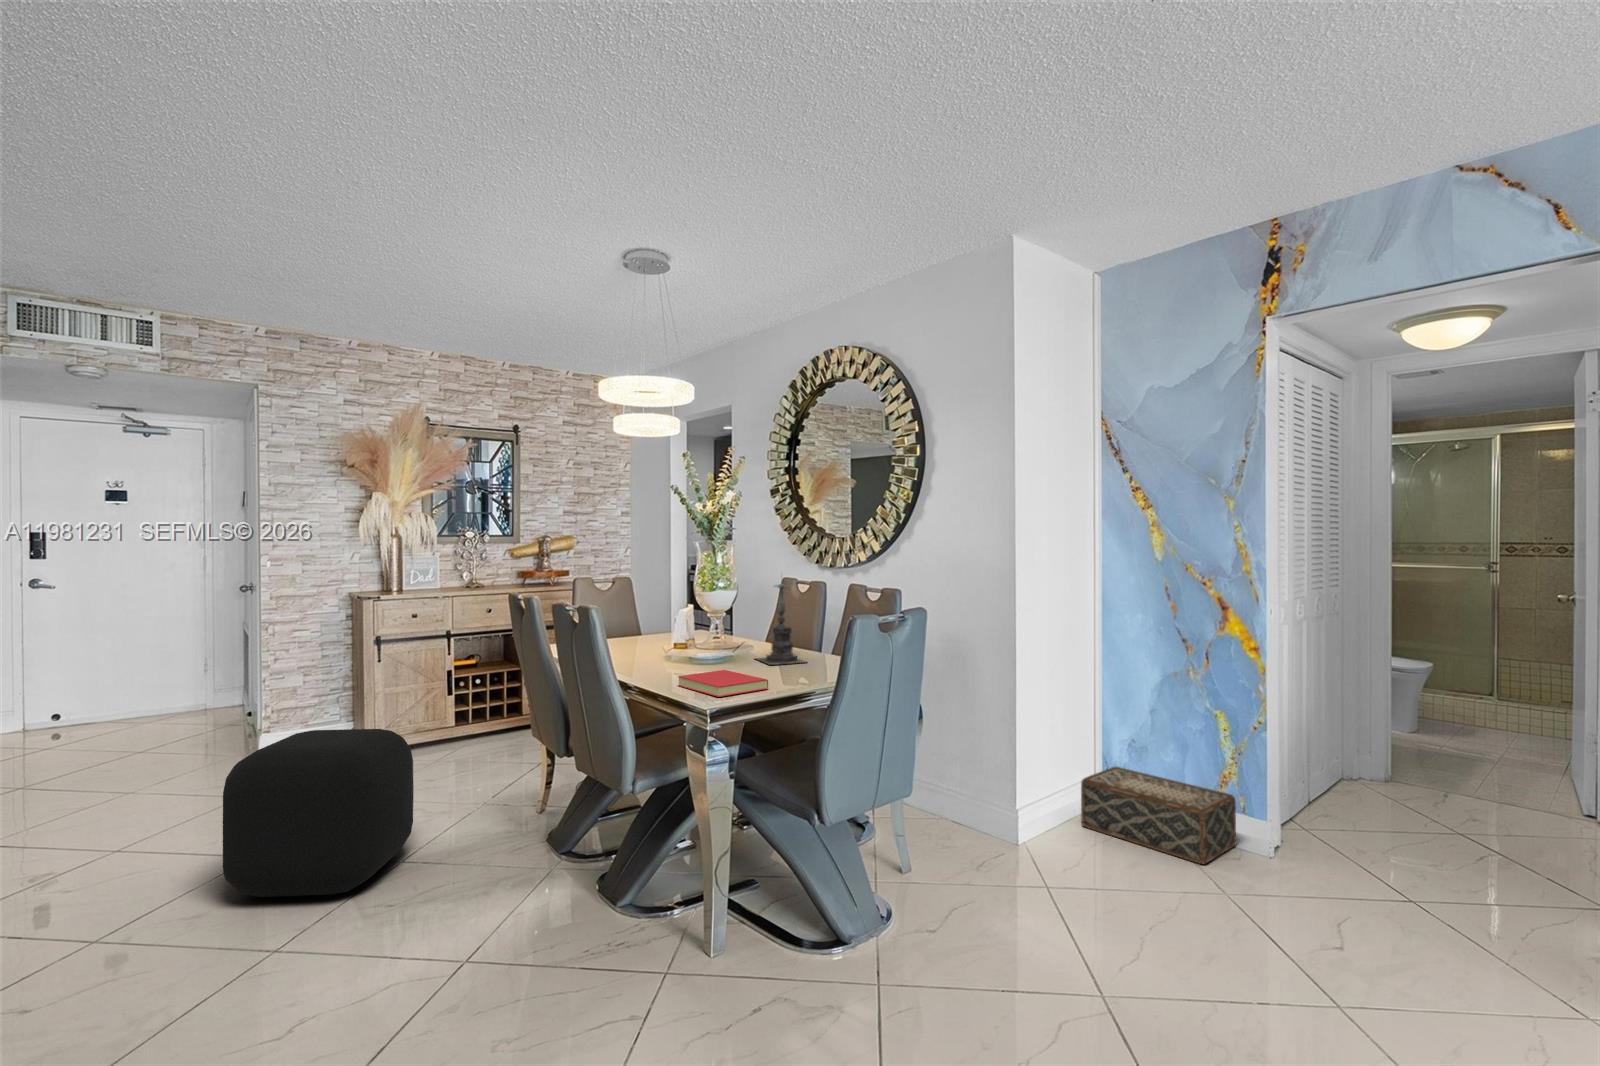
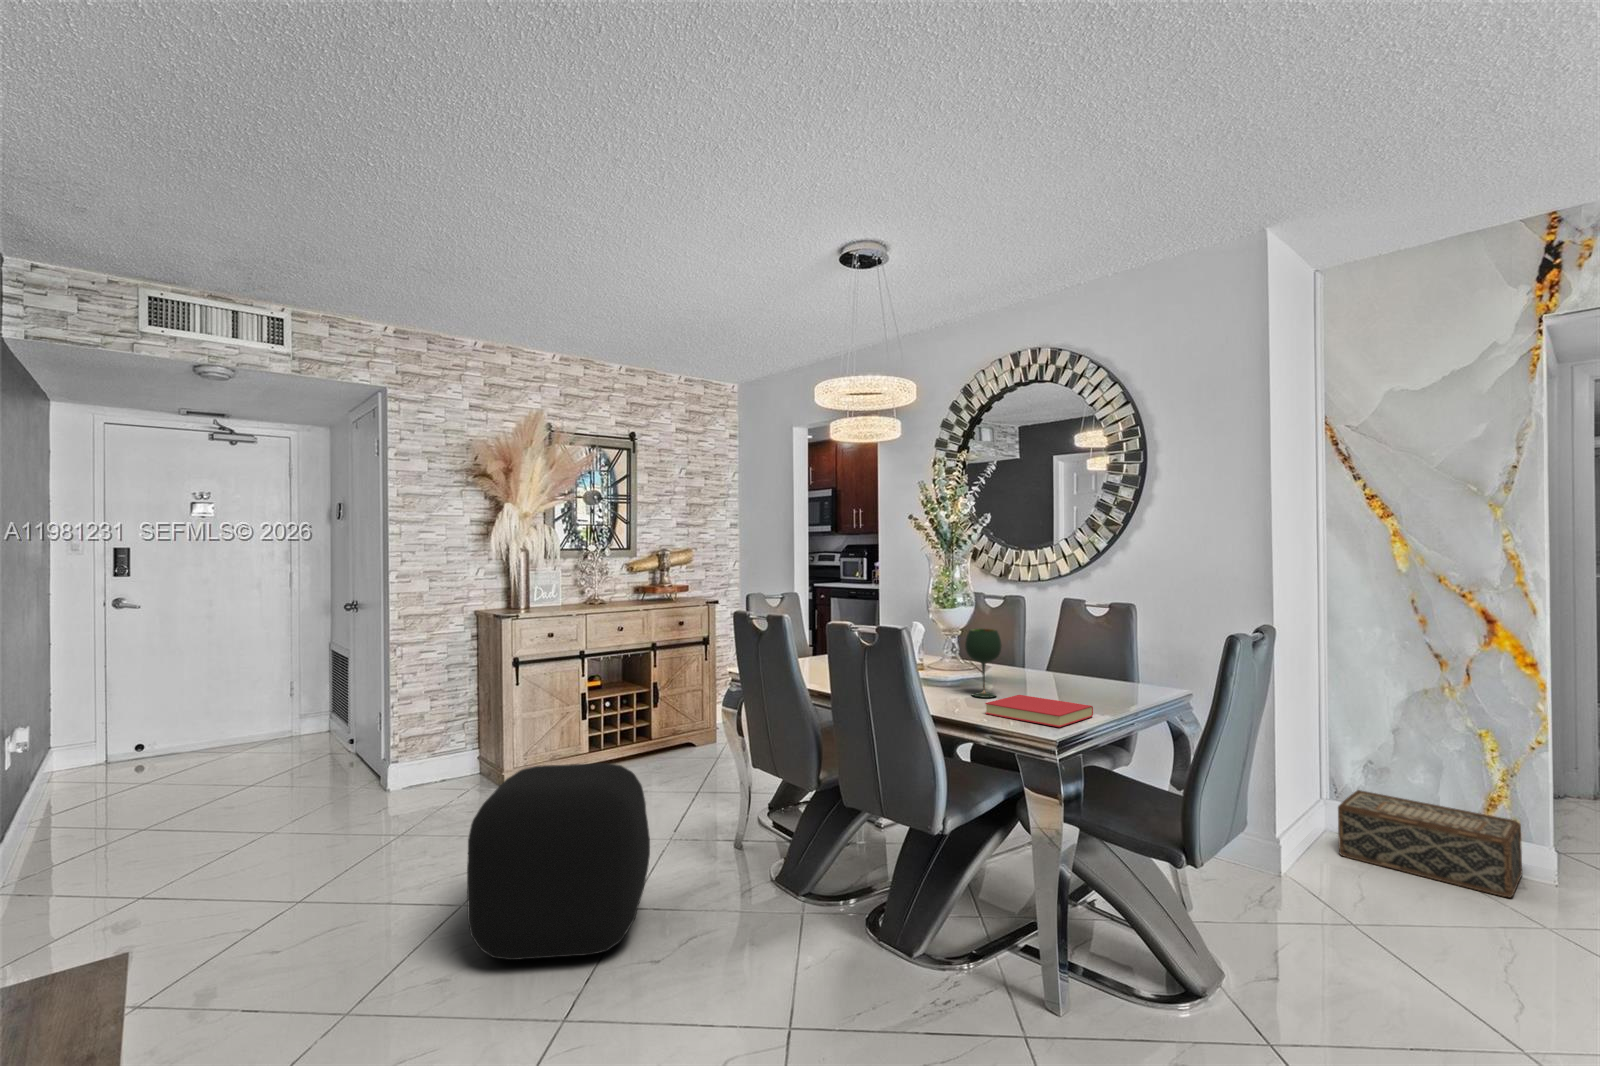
candle holder: present [756,583,807,665] -> none [1002,587,1071,688]
wine glass: none [692,610,725,673] -> present [965,629,1002,698]

